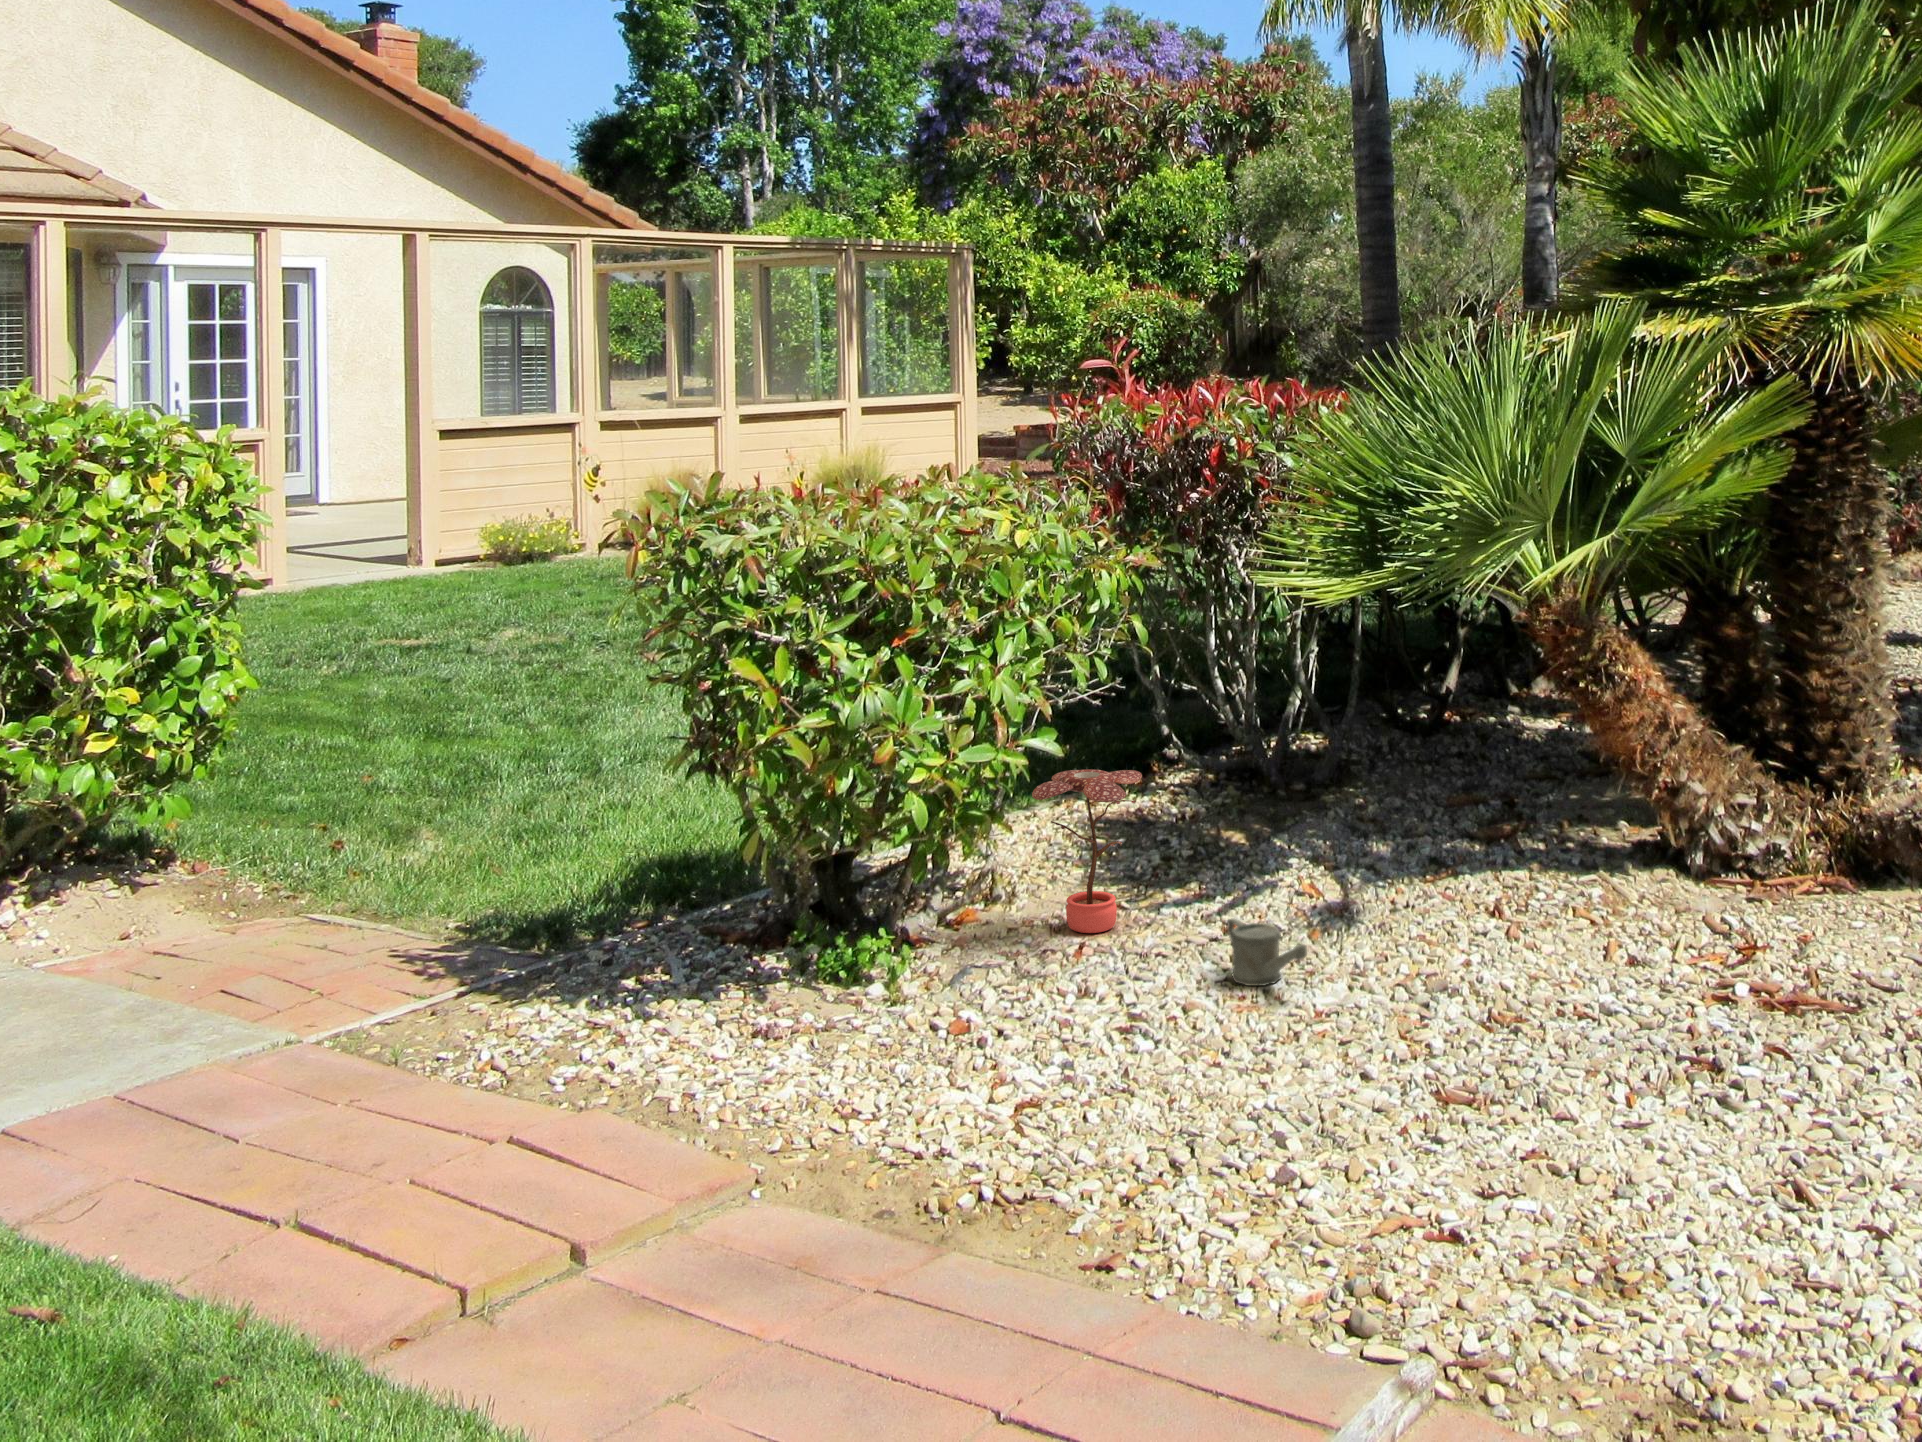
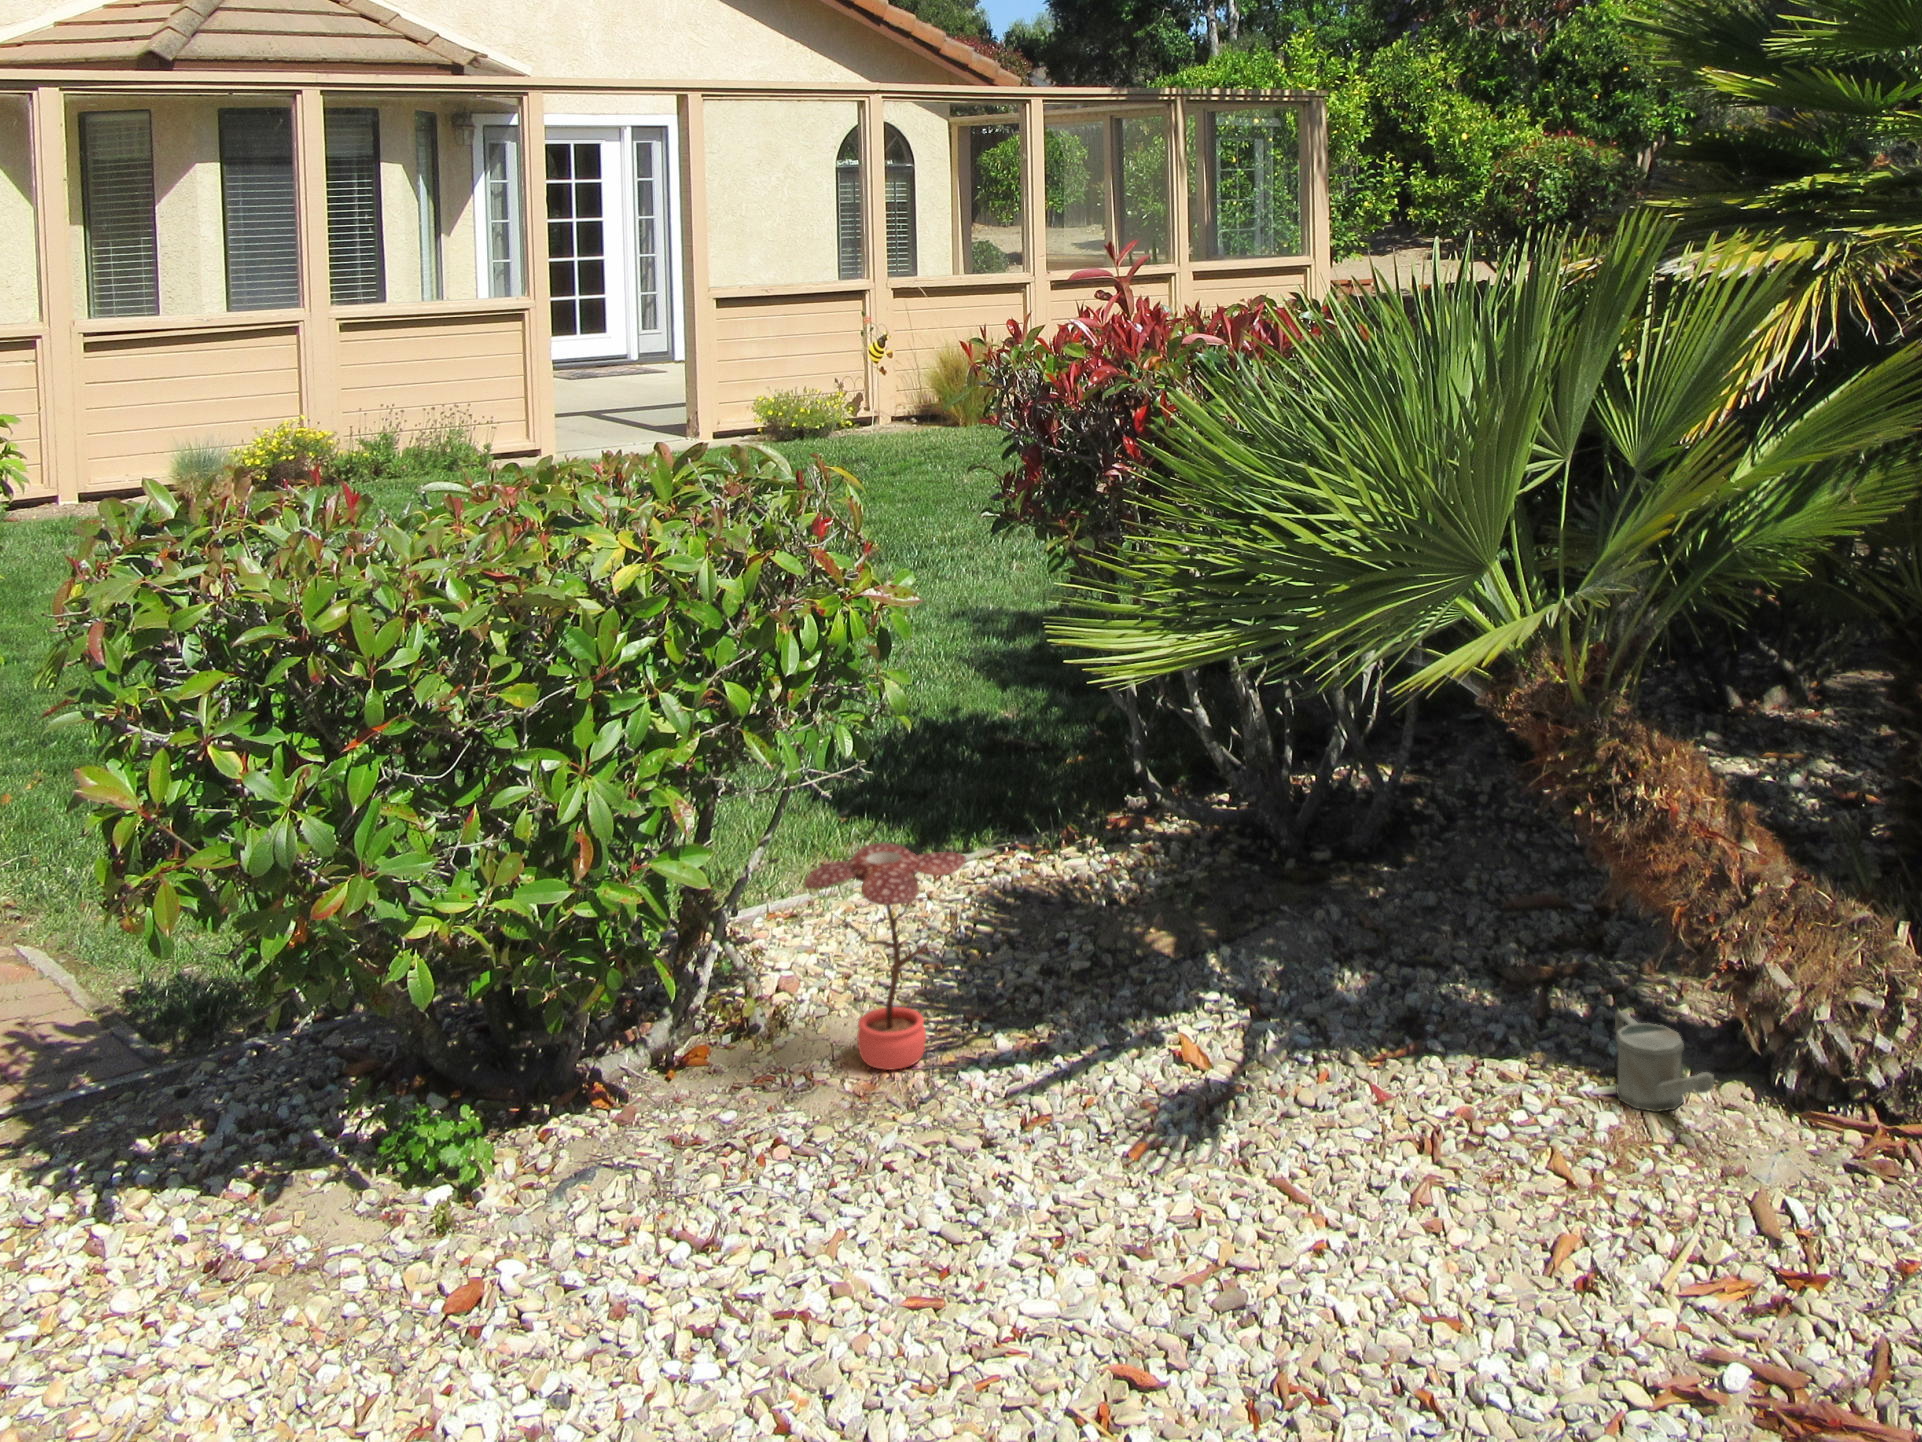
watering can: present [1227,918,1307,986] -> present [1615,1011,1714,1112]

